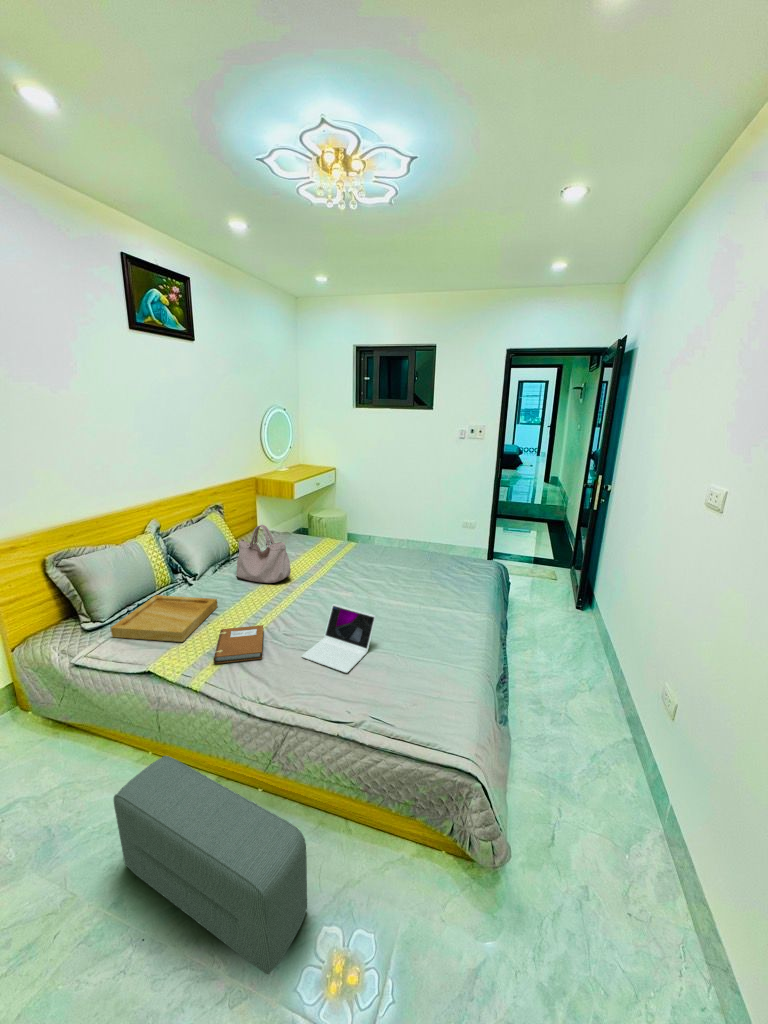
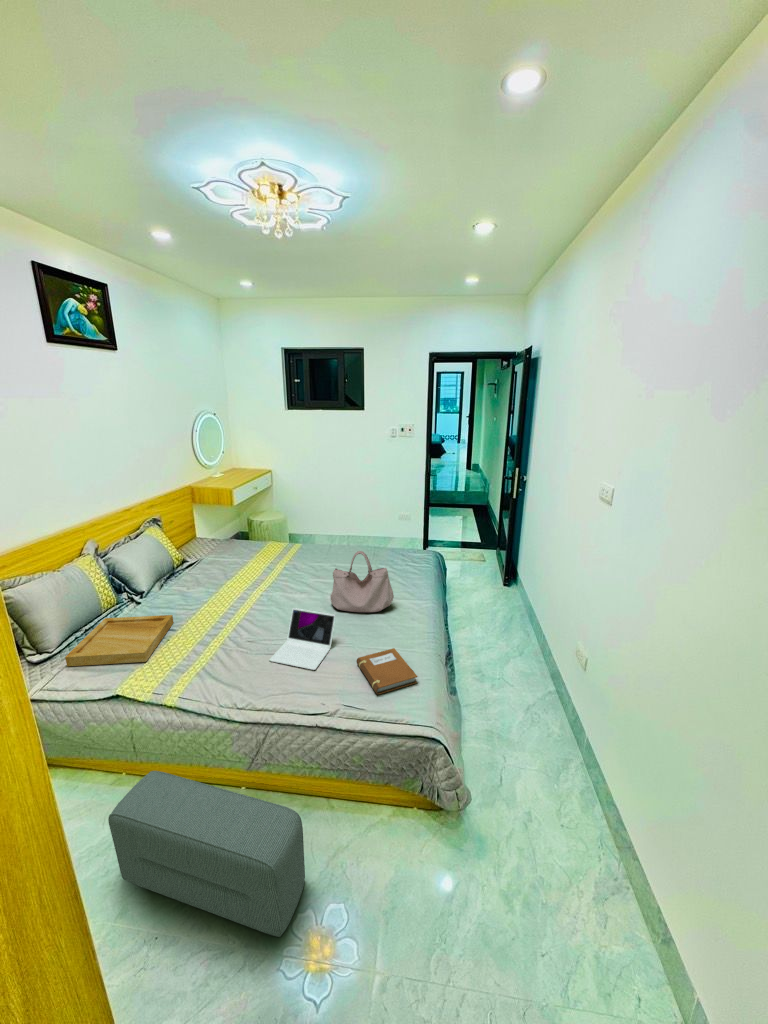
handbag: present [237,525,291,583] -> present [330,551,394,612]
notebook: present [214,625,264,663] -> present [357,648,418,694]

